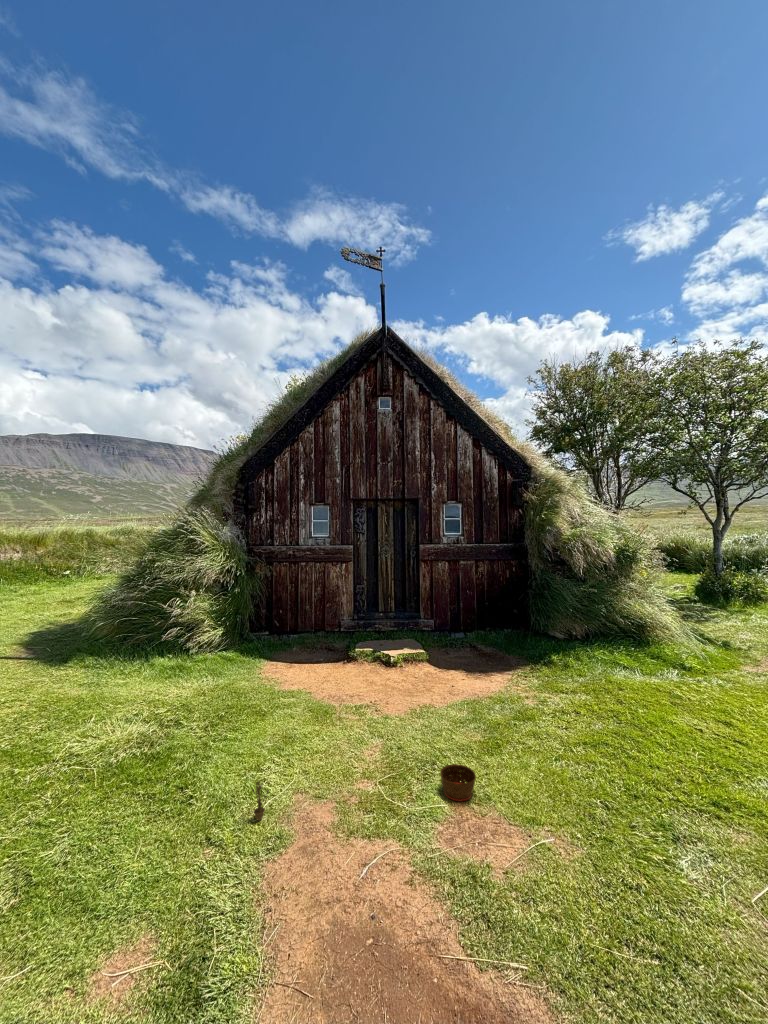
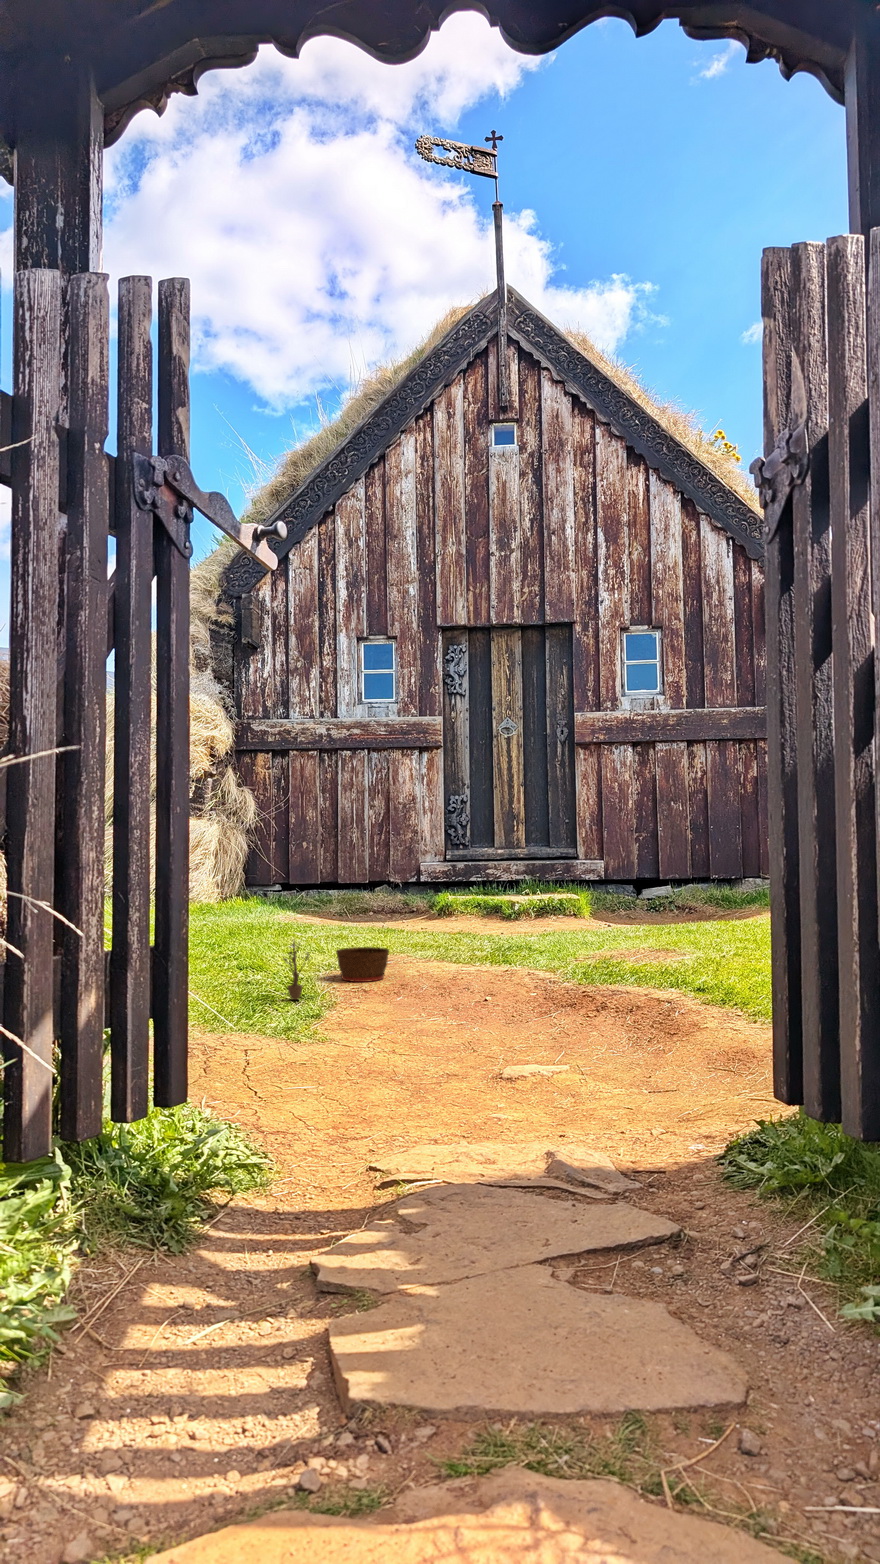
basket: present [440,764,476,801] -> present [336,947,389,982]

